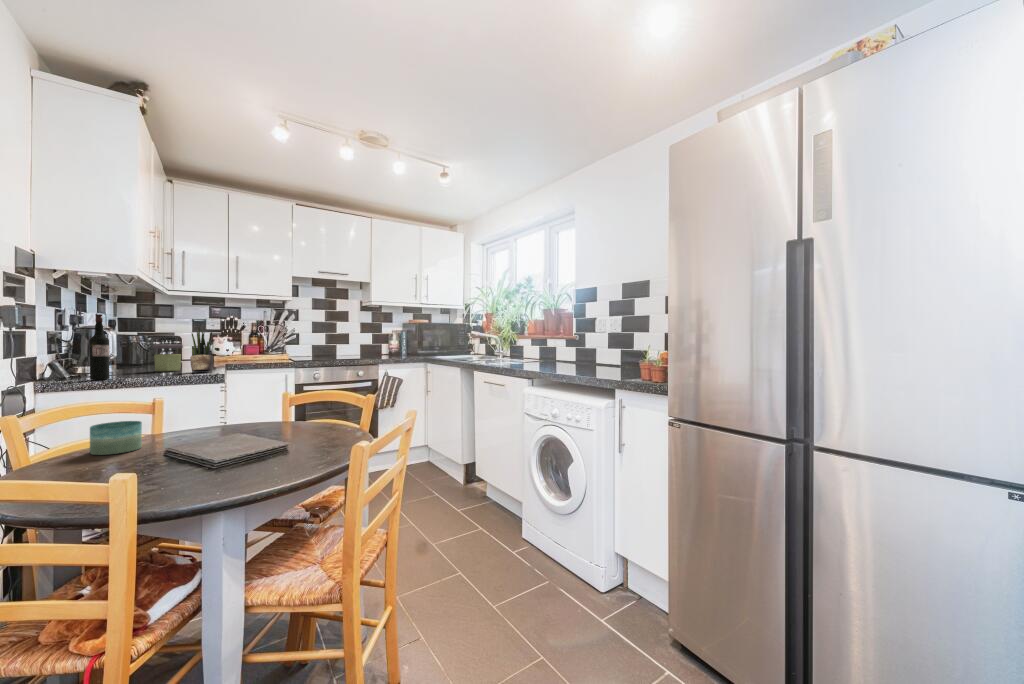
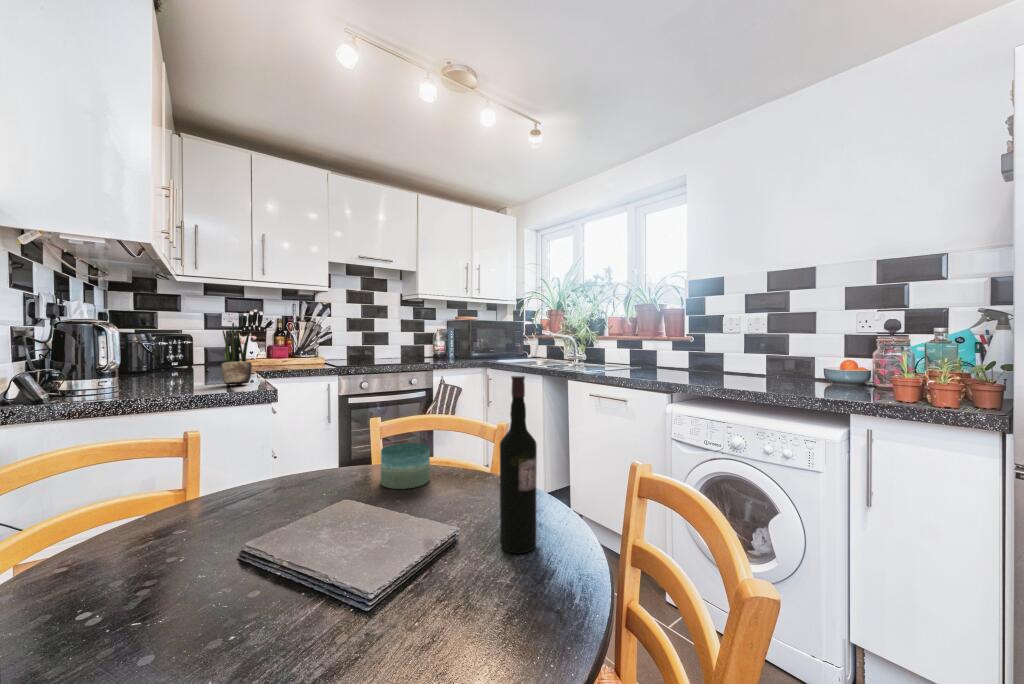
wine bottle: present [89,314,110,380] -> present [500,376,537,553]
jar: present [152,344,183,371] -> none [166,346,207,384]
candle: present [90,421,142,455] -> present [381,443,430,489]

